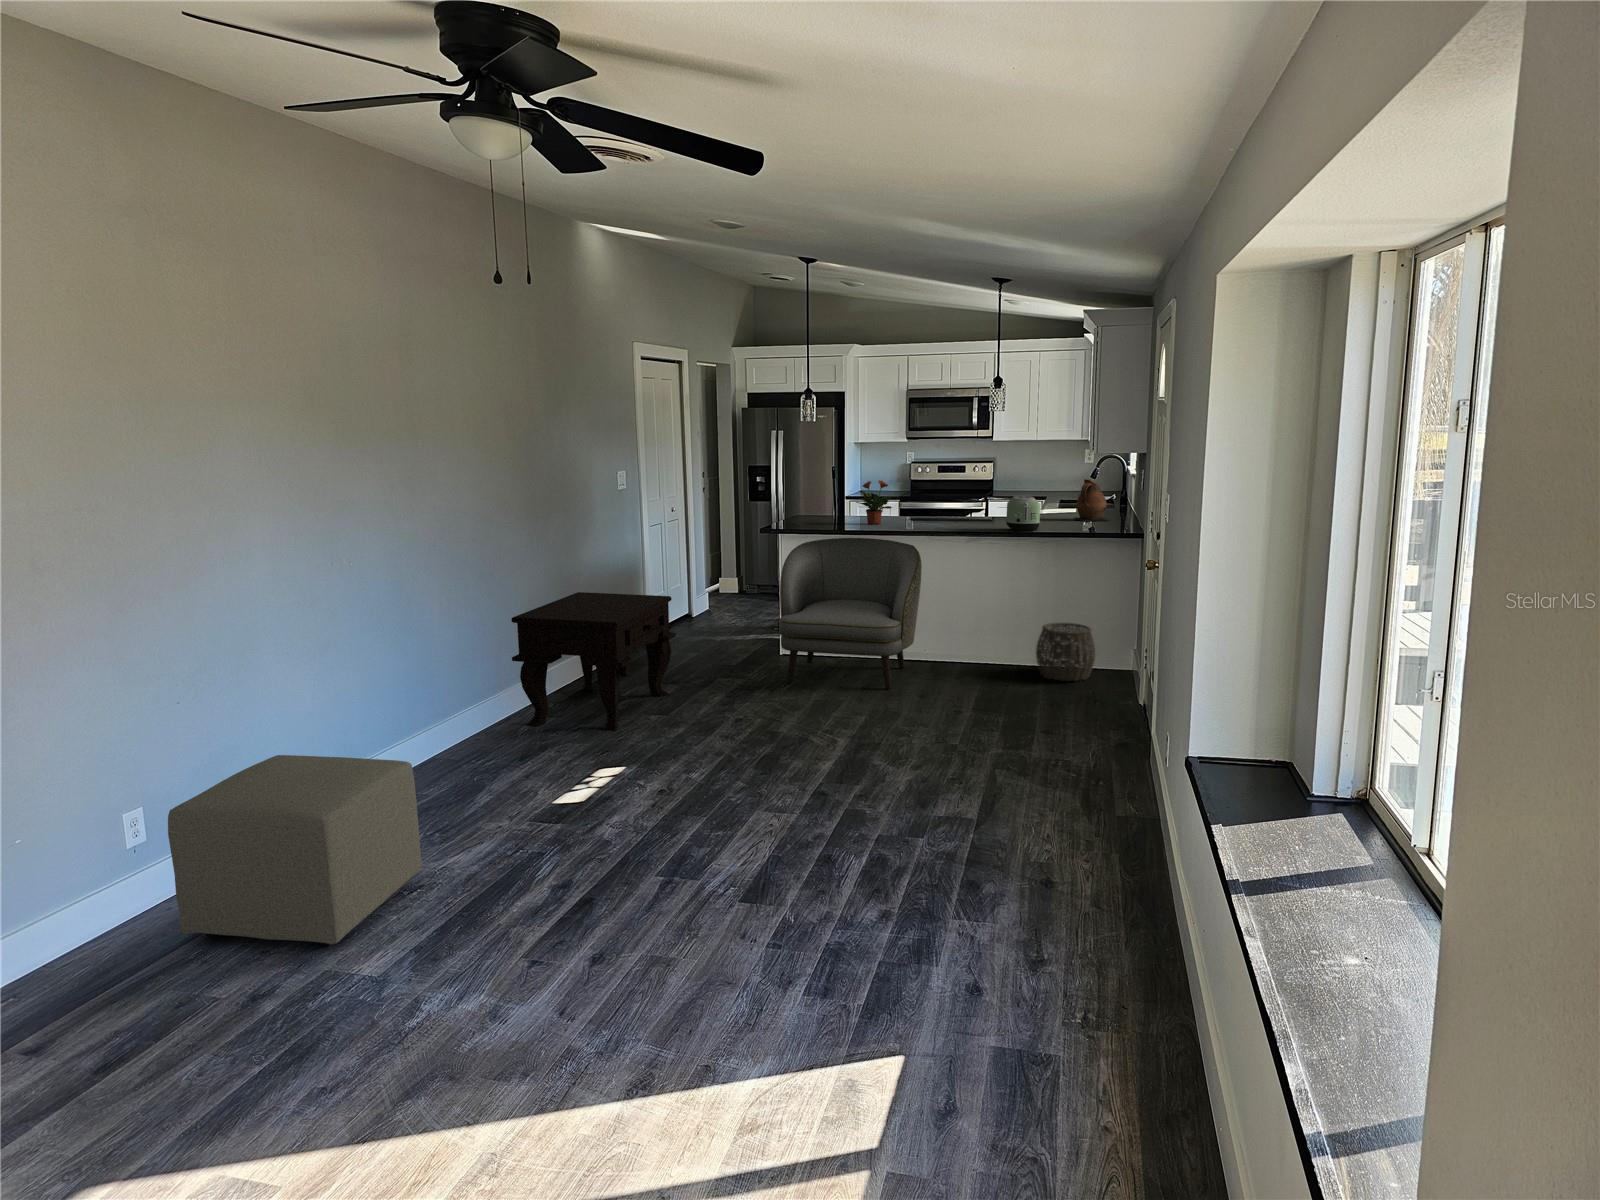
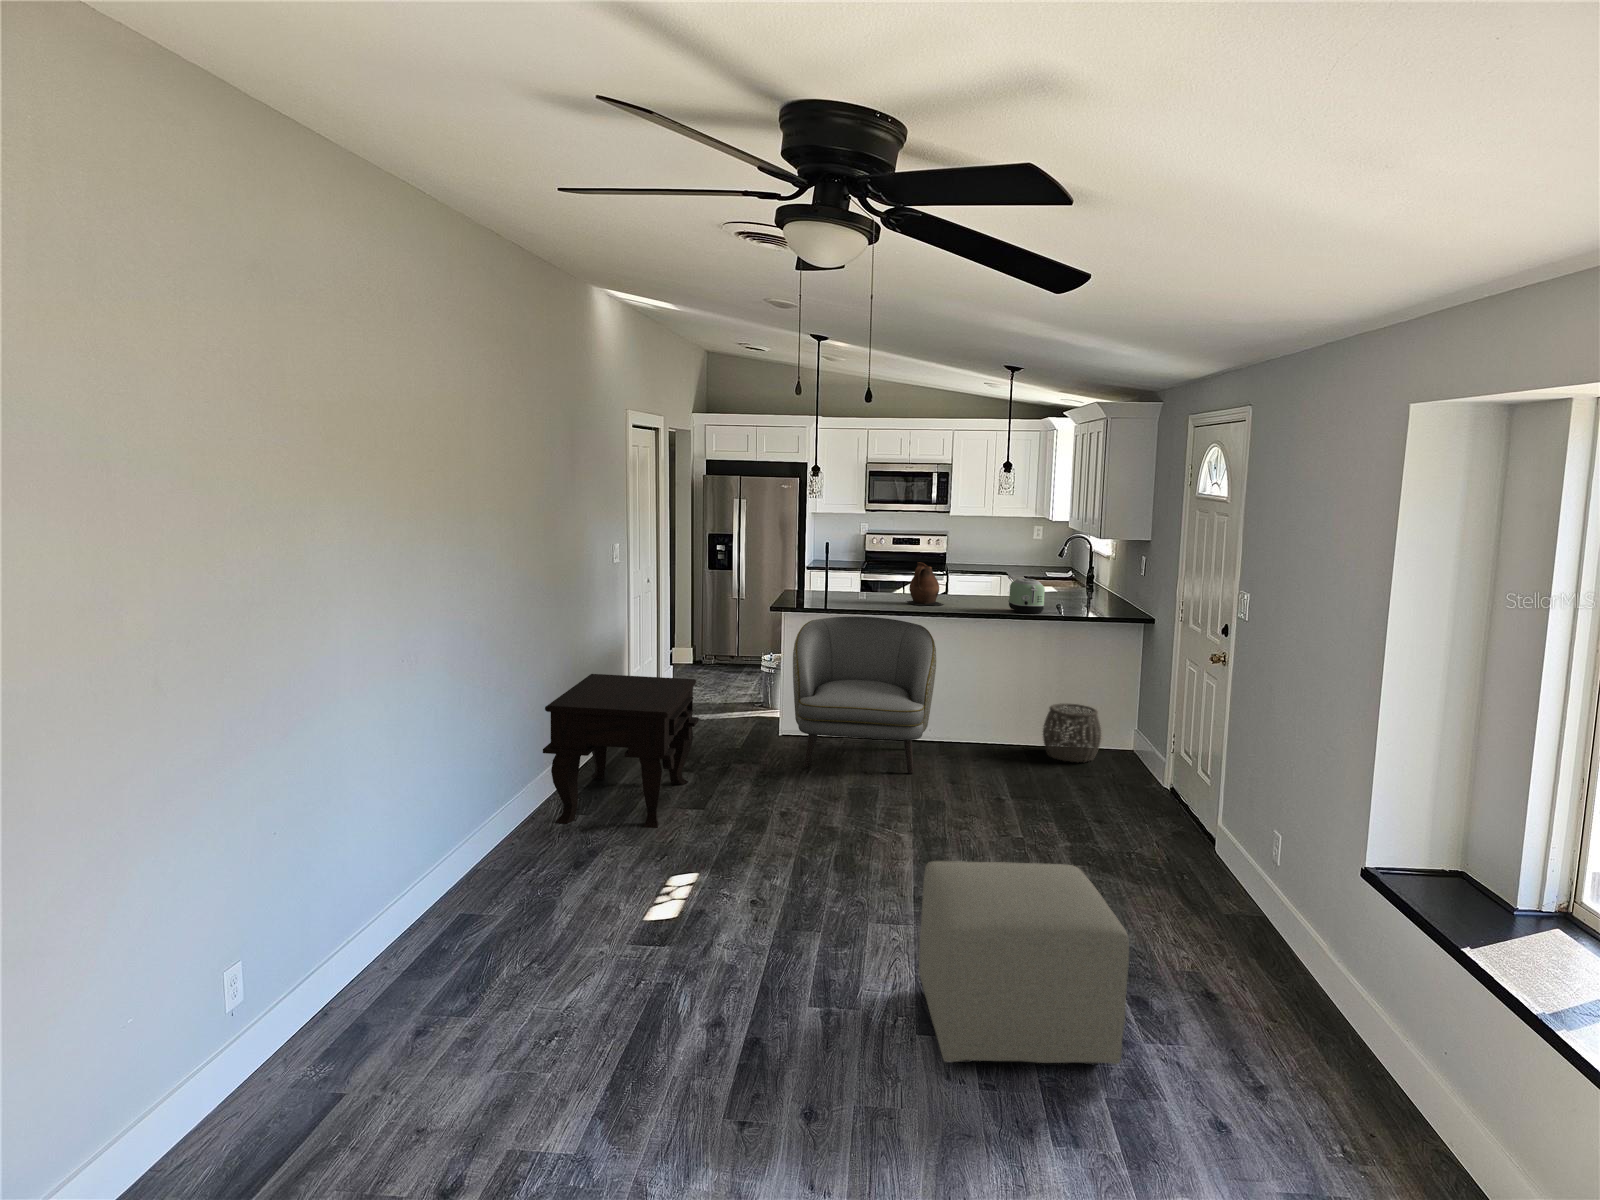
ceramic pitcher: present [1074,479,1110,521] -> present [907,562,943,605]
potted plant: present [856,480,893,525] -> none [847,557,886,601]
ottoman: present [168,755,422,946] -> present [919,861,1129,1065]

